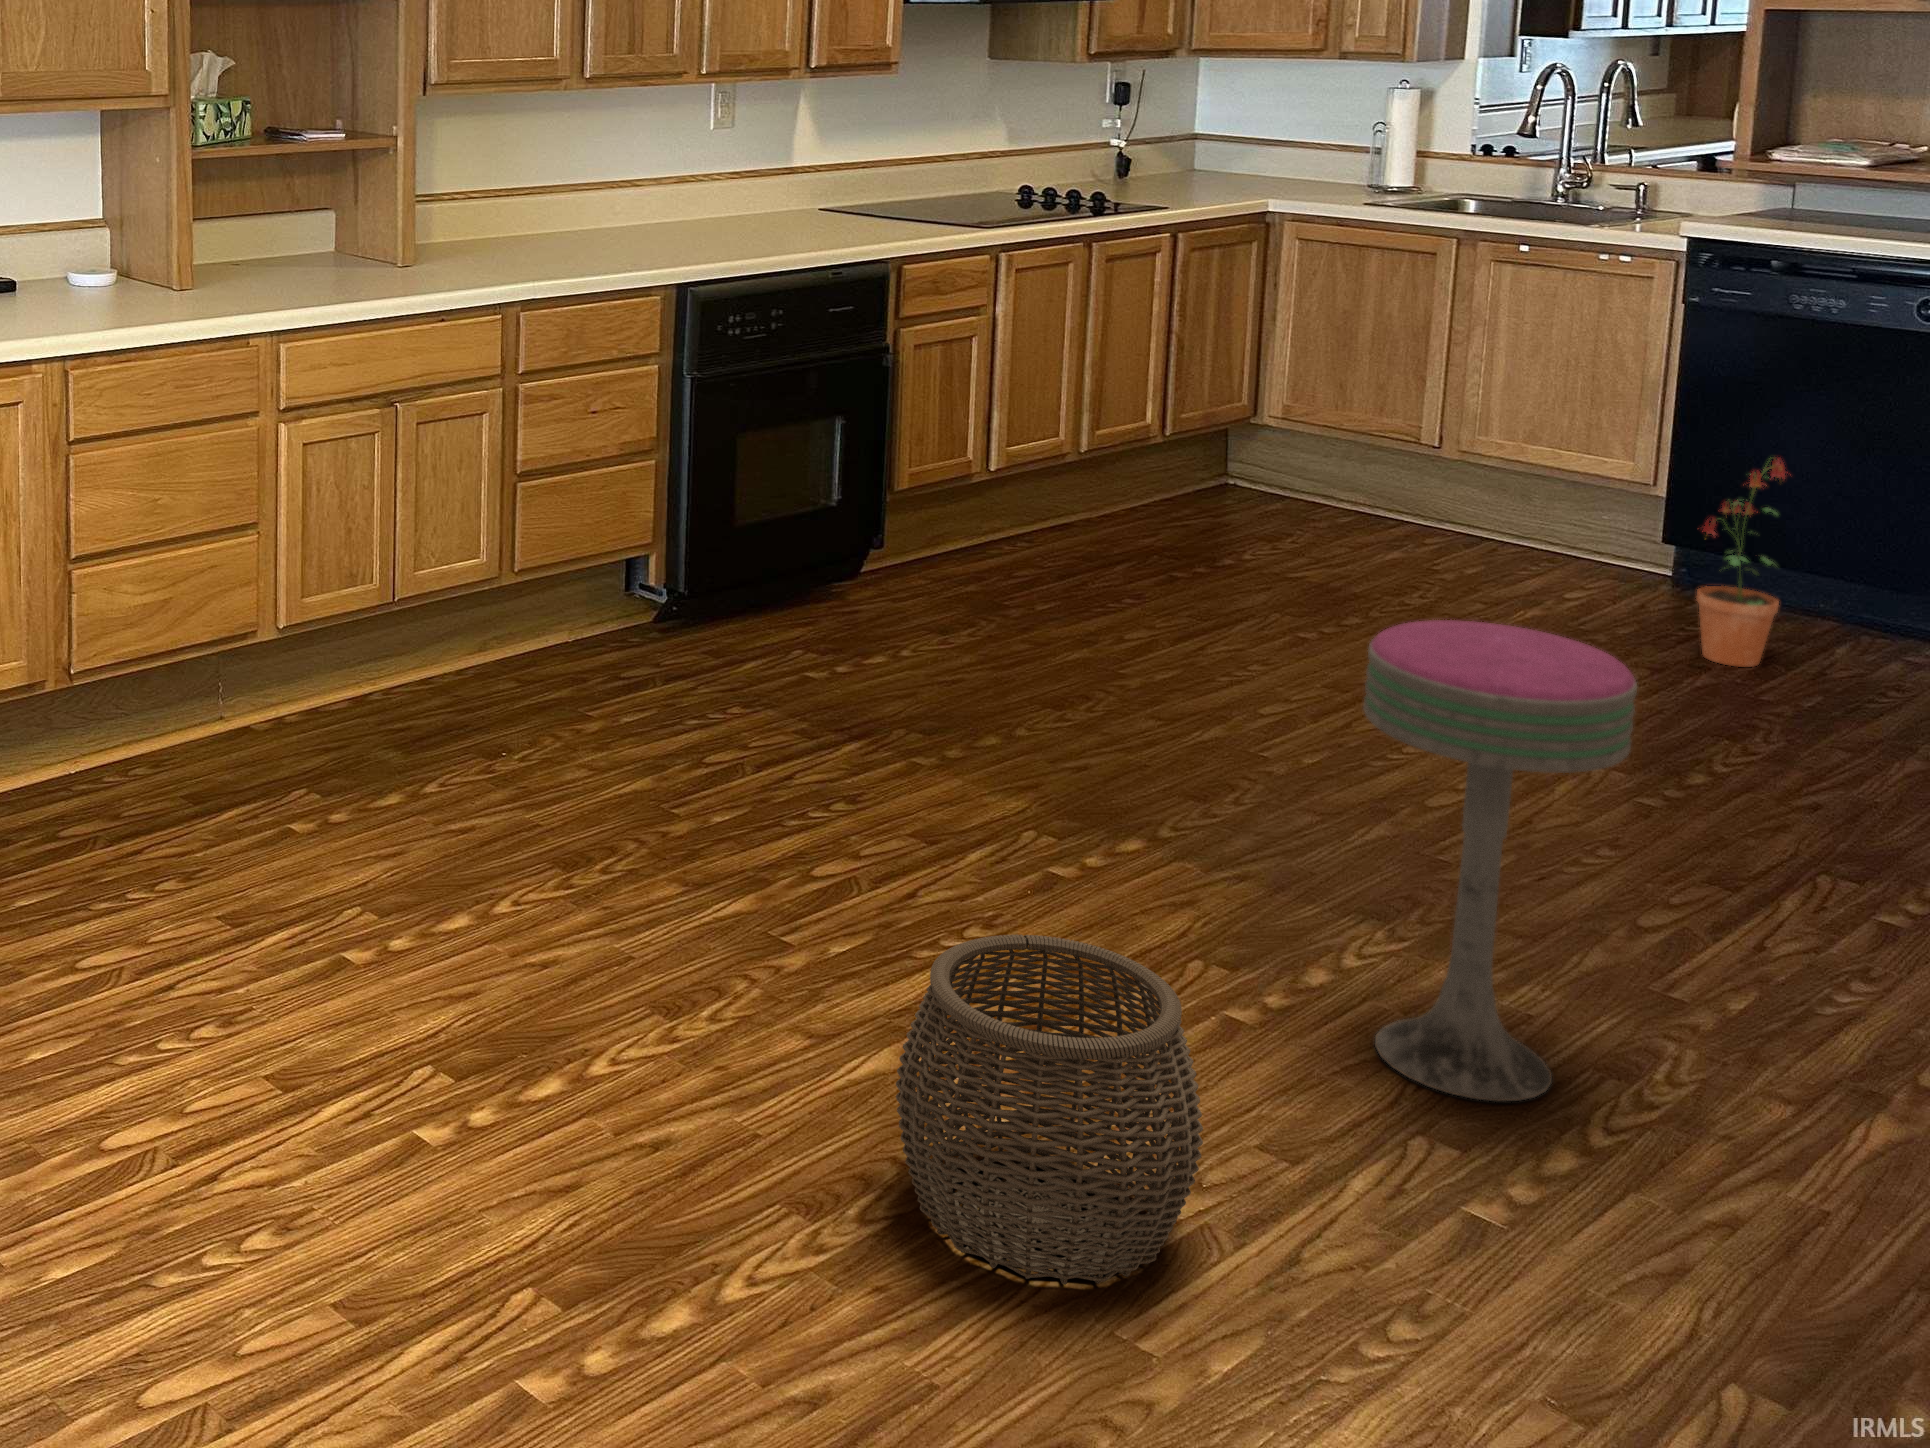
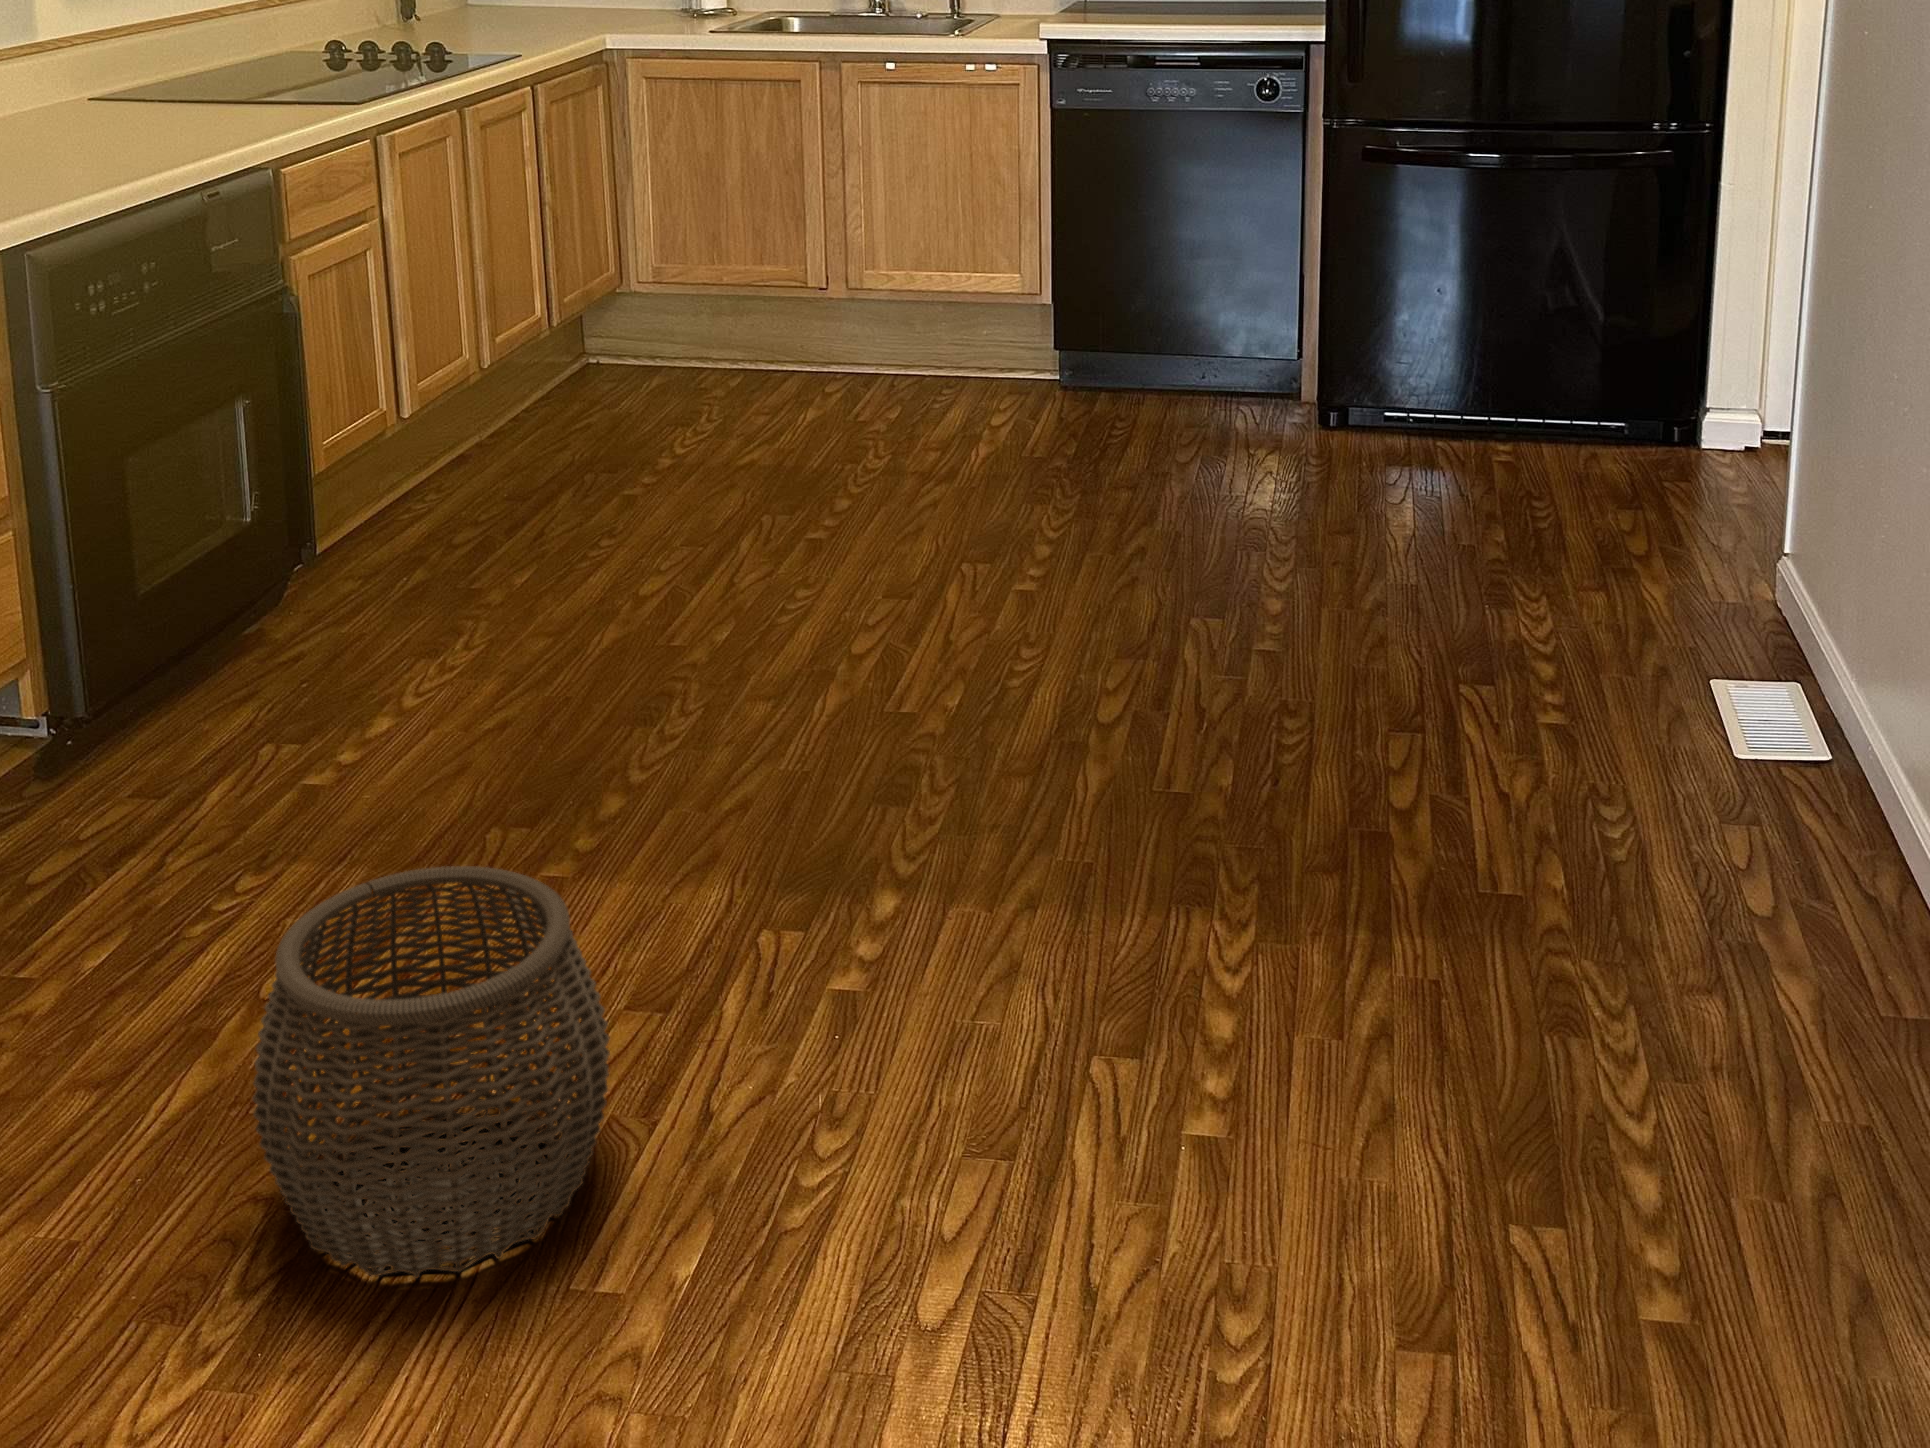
potted plant: present [1696,458,1788,667] -> none [781,205,851,397]
bar stool: present [1363,620,1637,1102] -> none [631,405,878,878]

